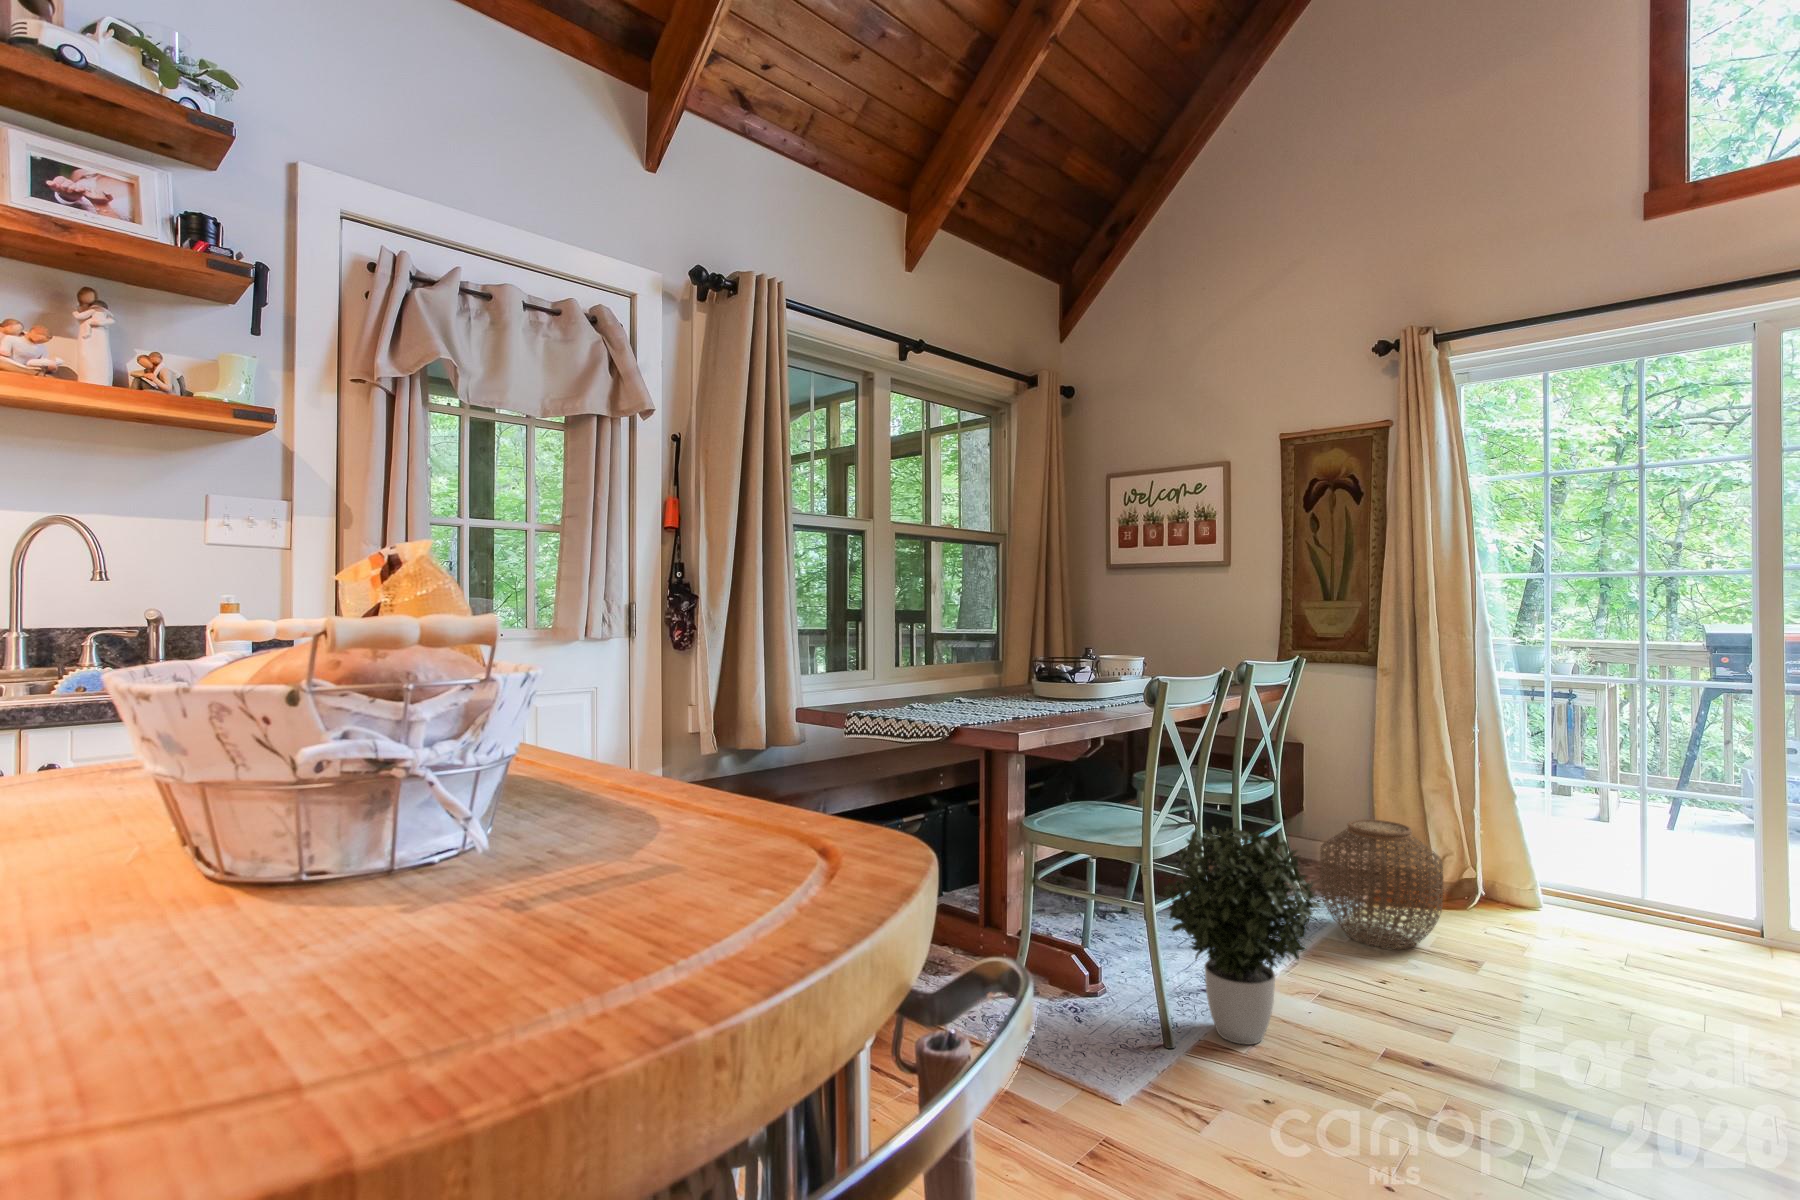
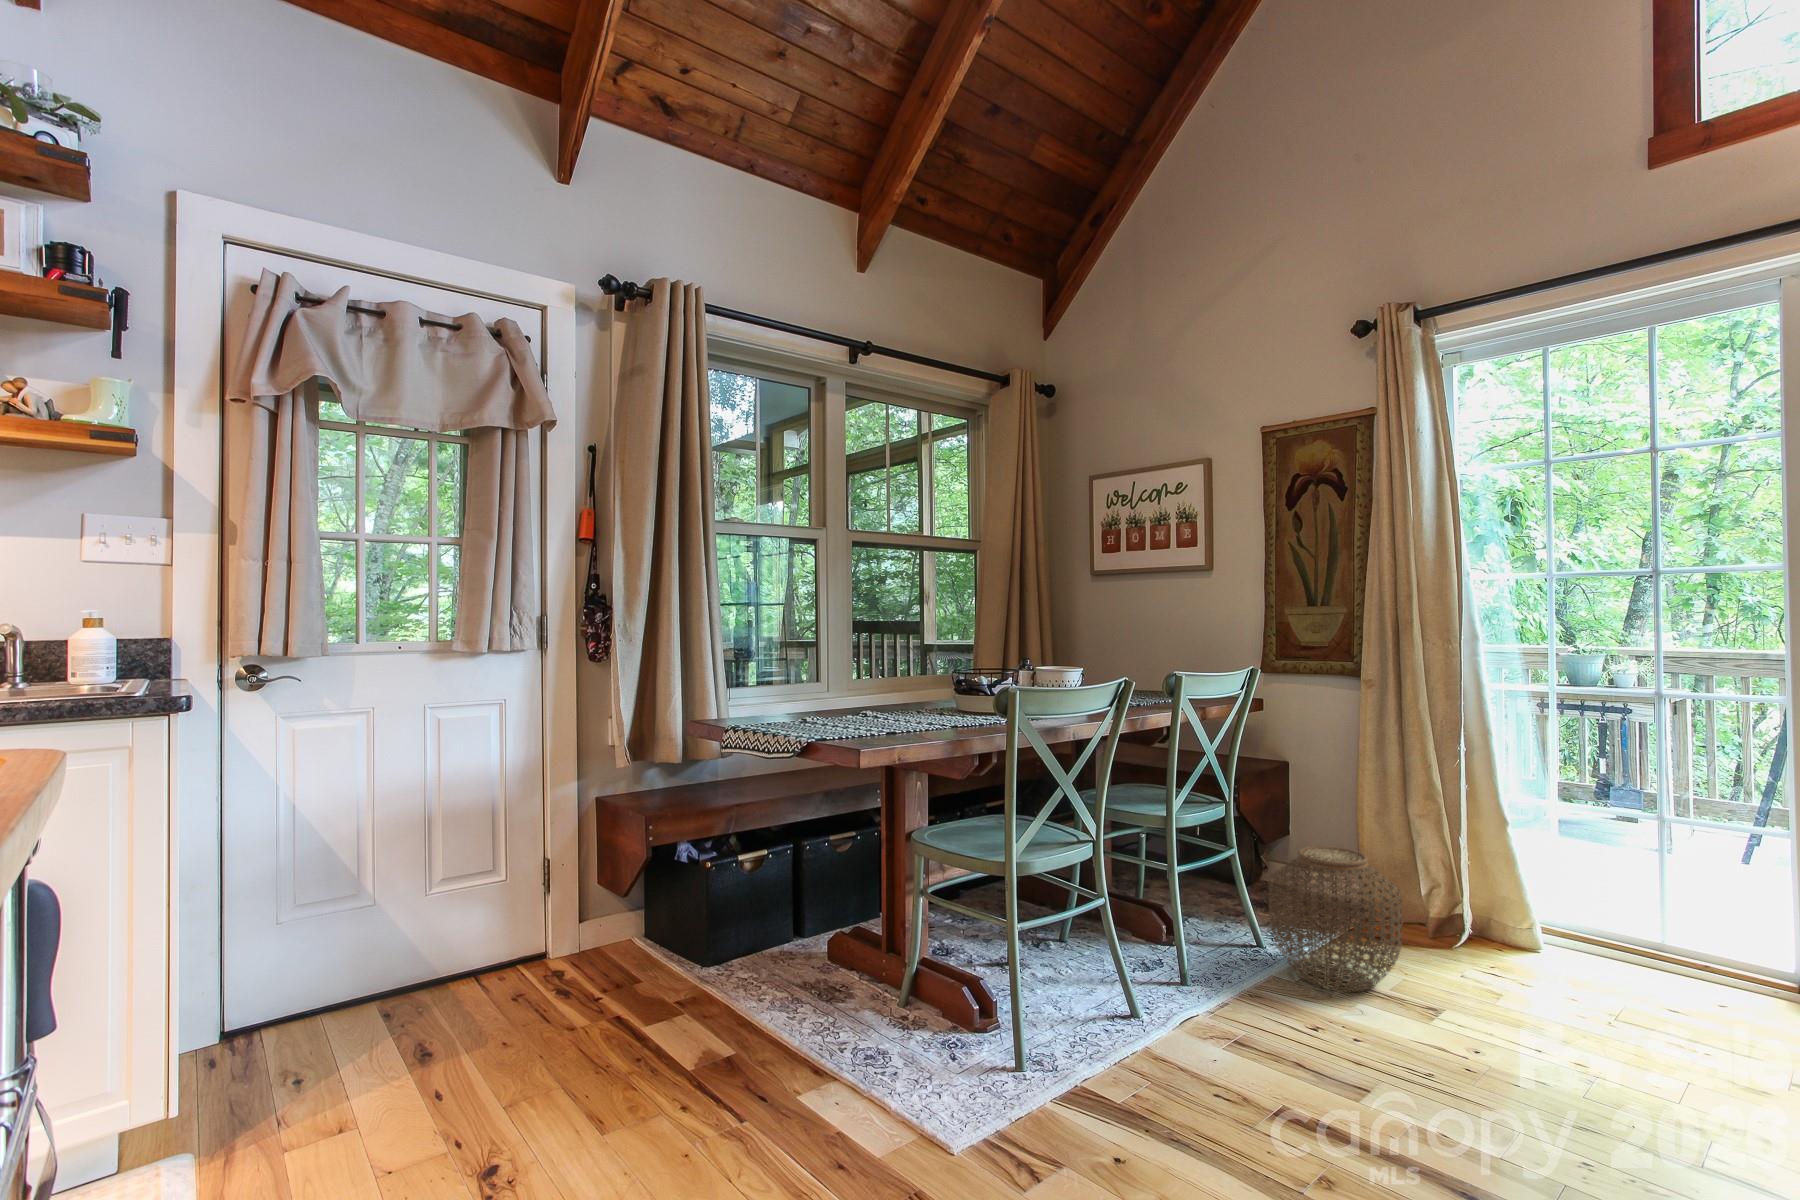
potted plant: present [1164,826,1320,1044] -> none [1037,851,1207,1095]

